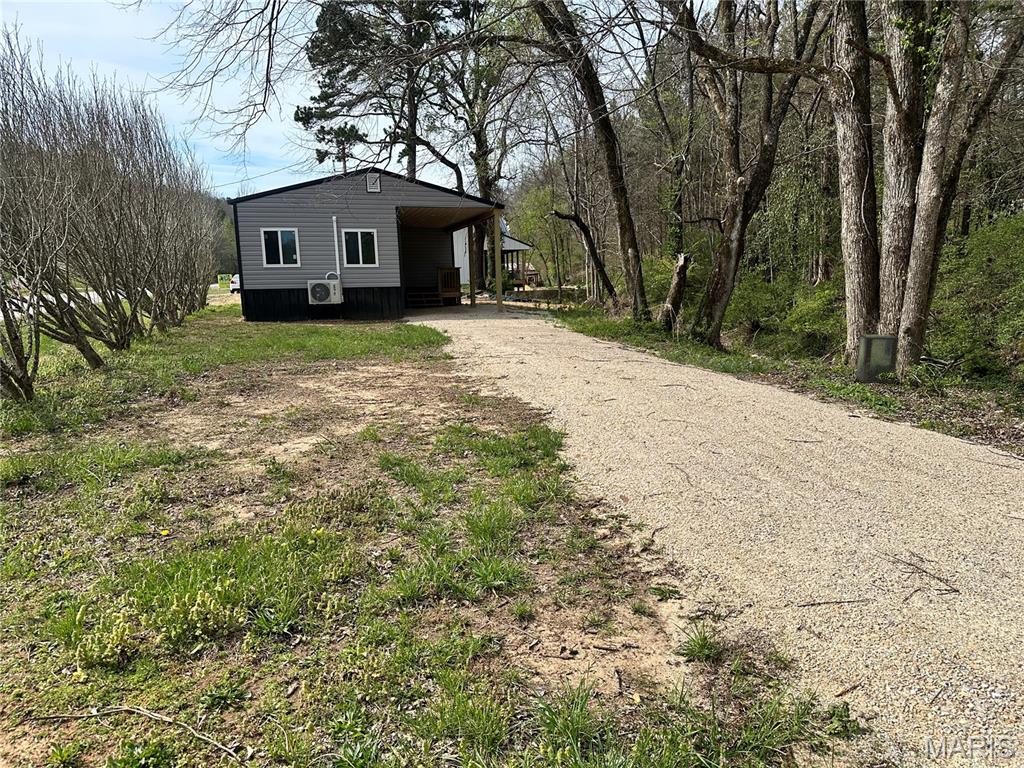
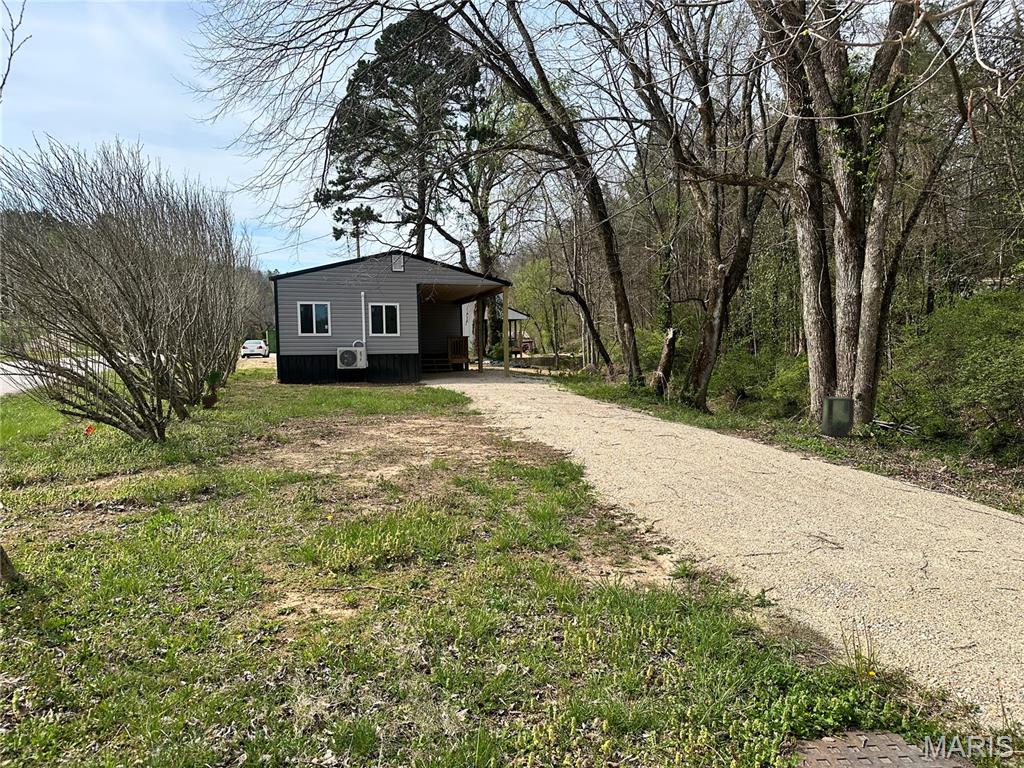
potted tree: none [133,307,161,355] -> present [202,371,221,408]

